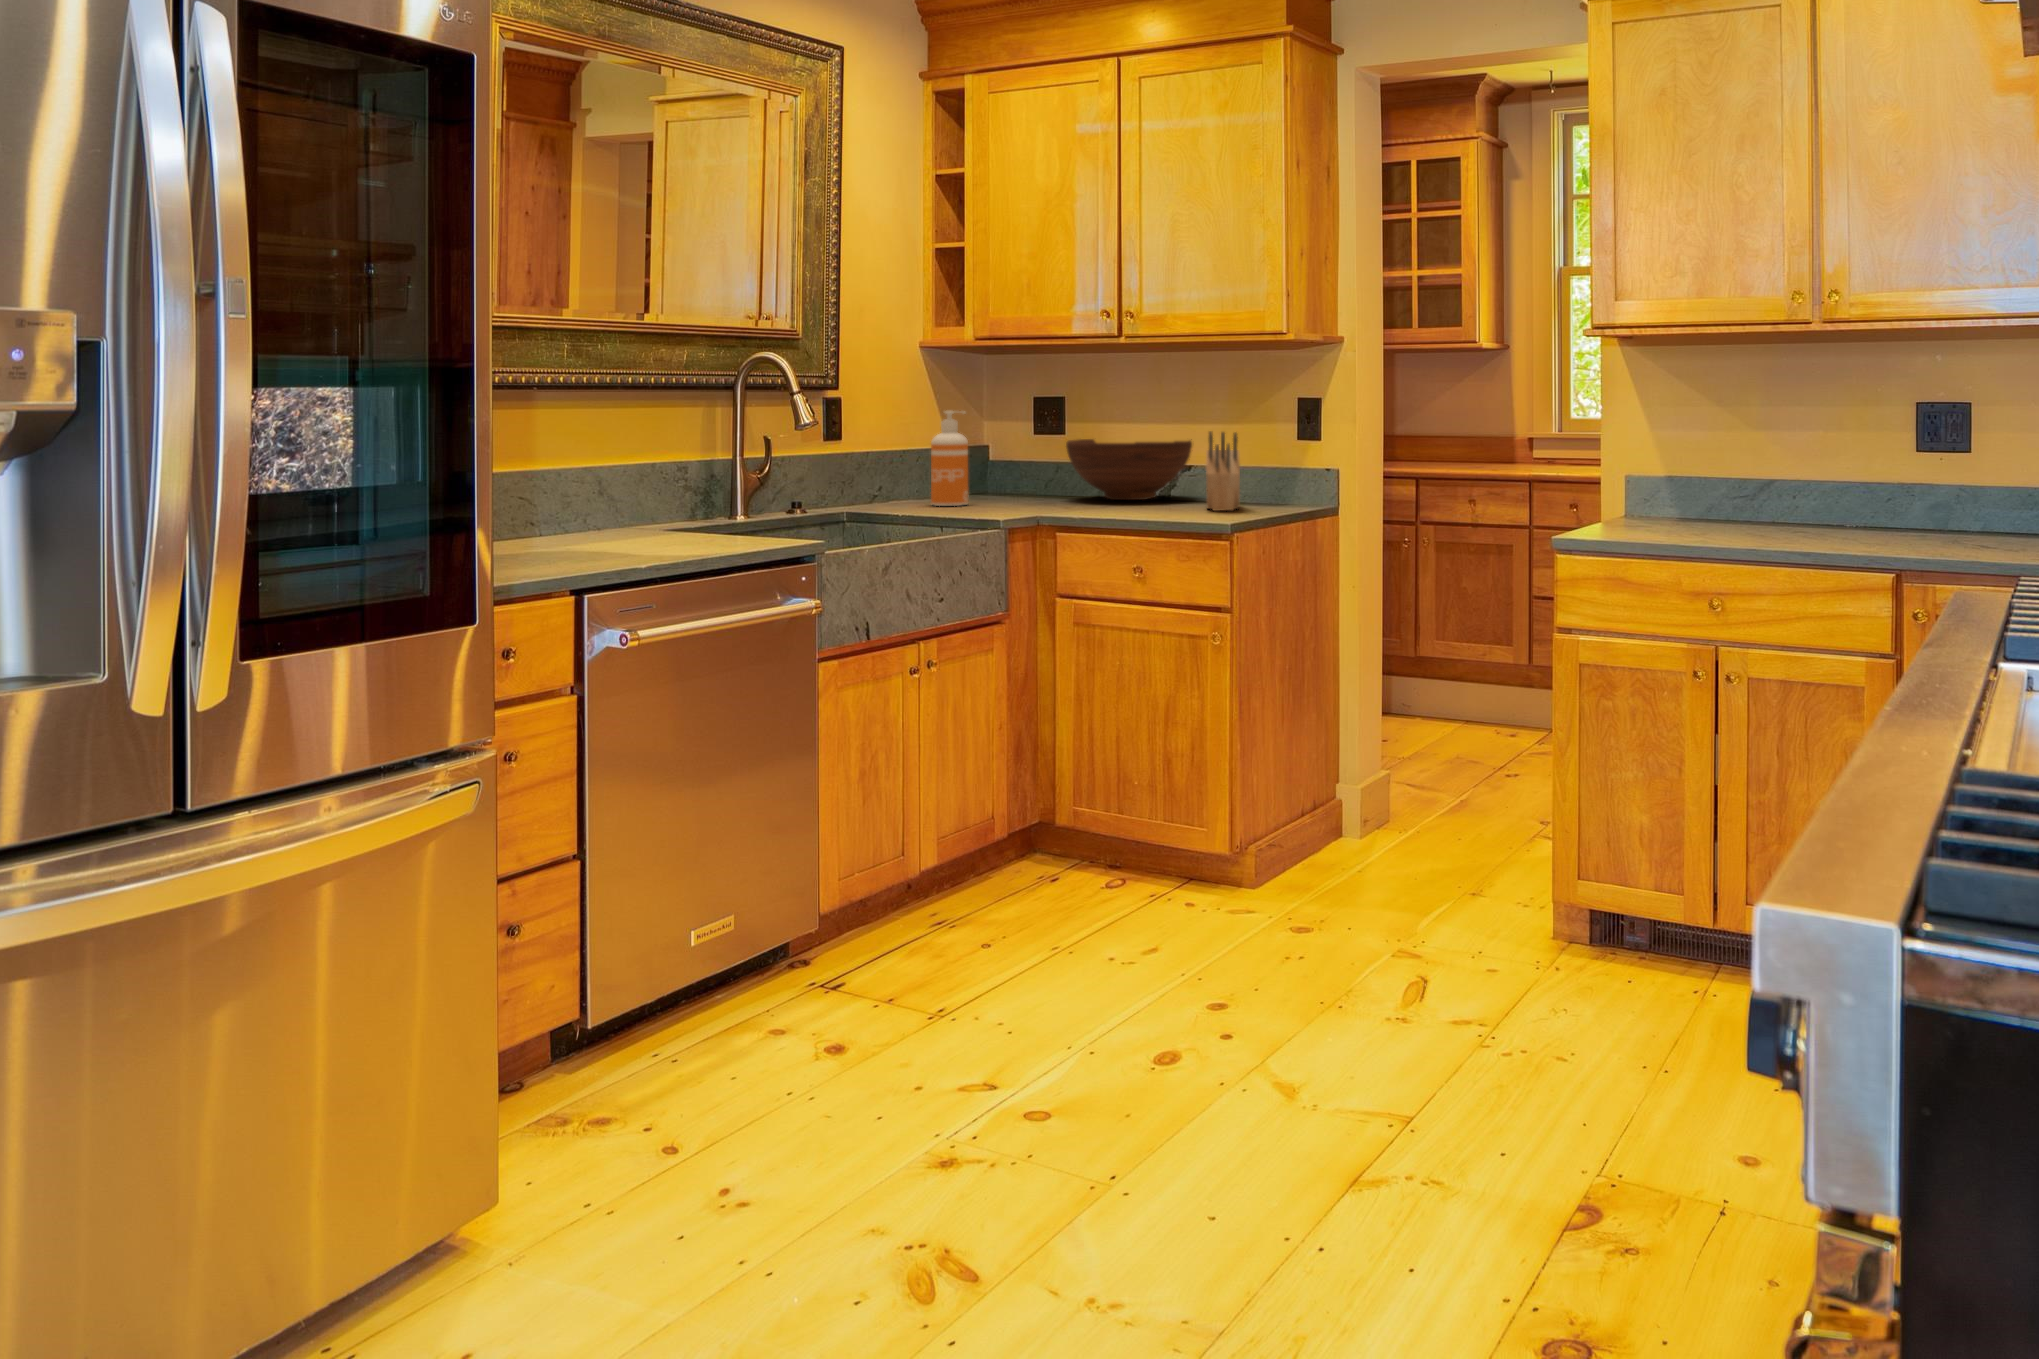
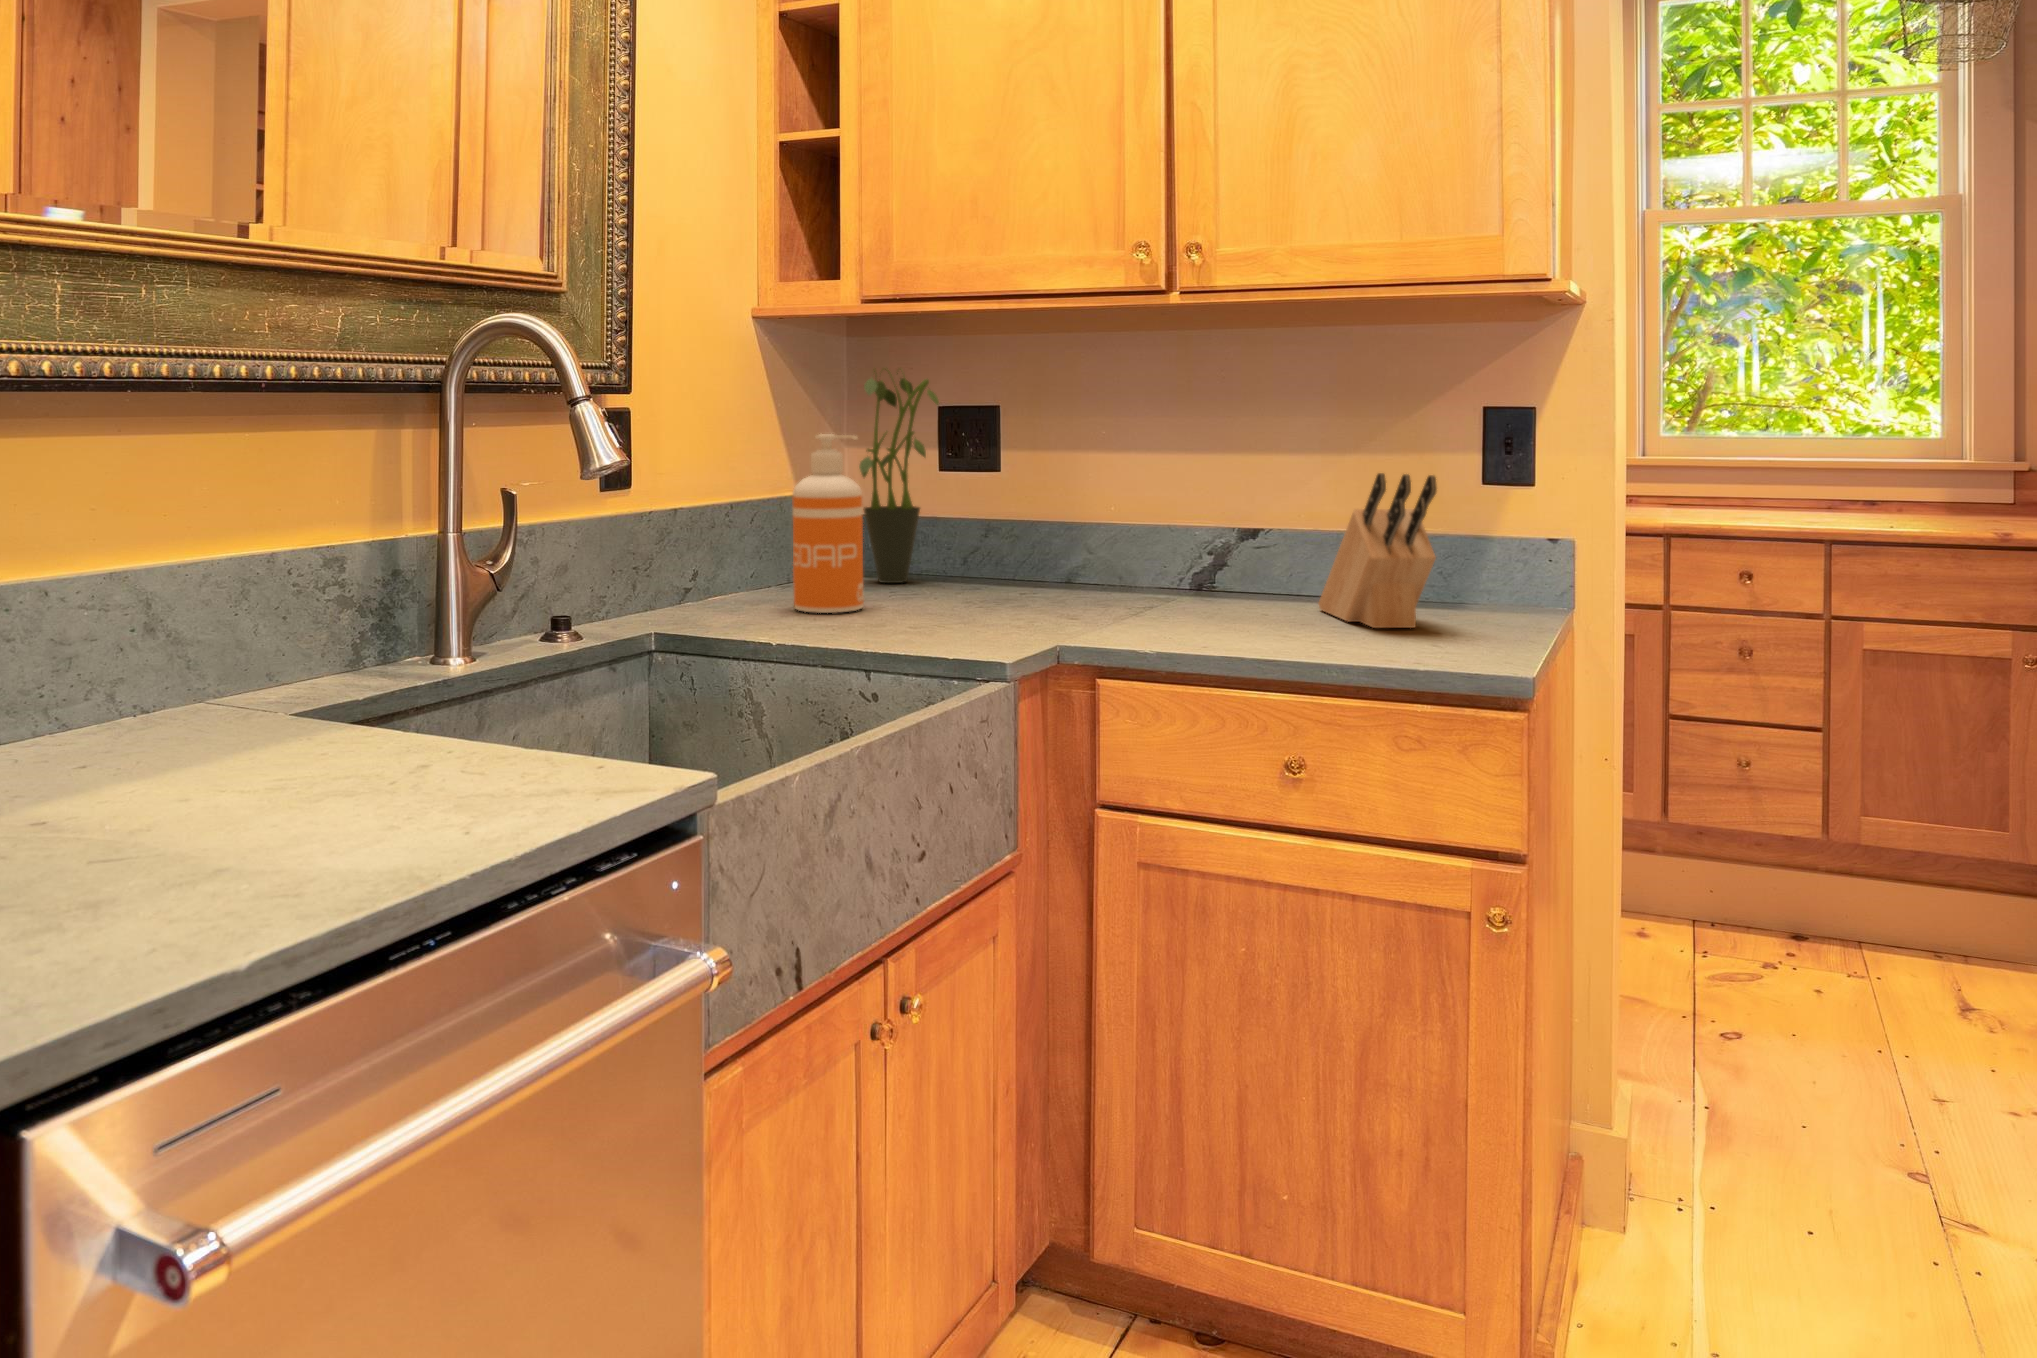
potted plant: none [982,373,1033,496] -> present [859,369,939,583]
fruit bowl: present [1066,439,1192,500] -> none [1021,479,1254,595]

